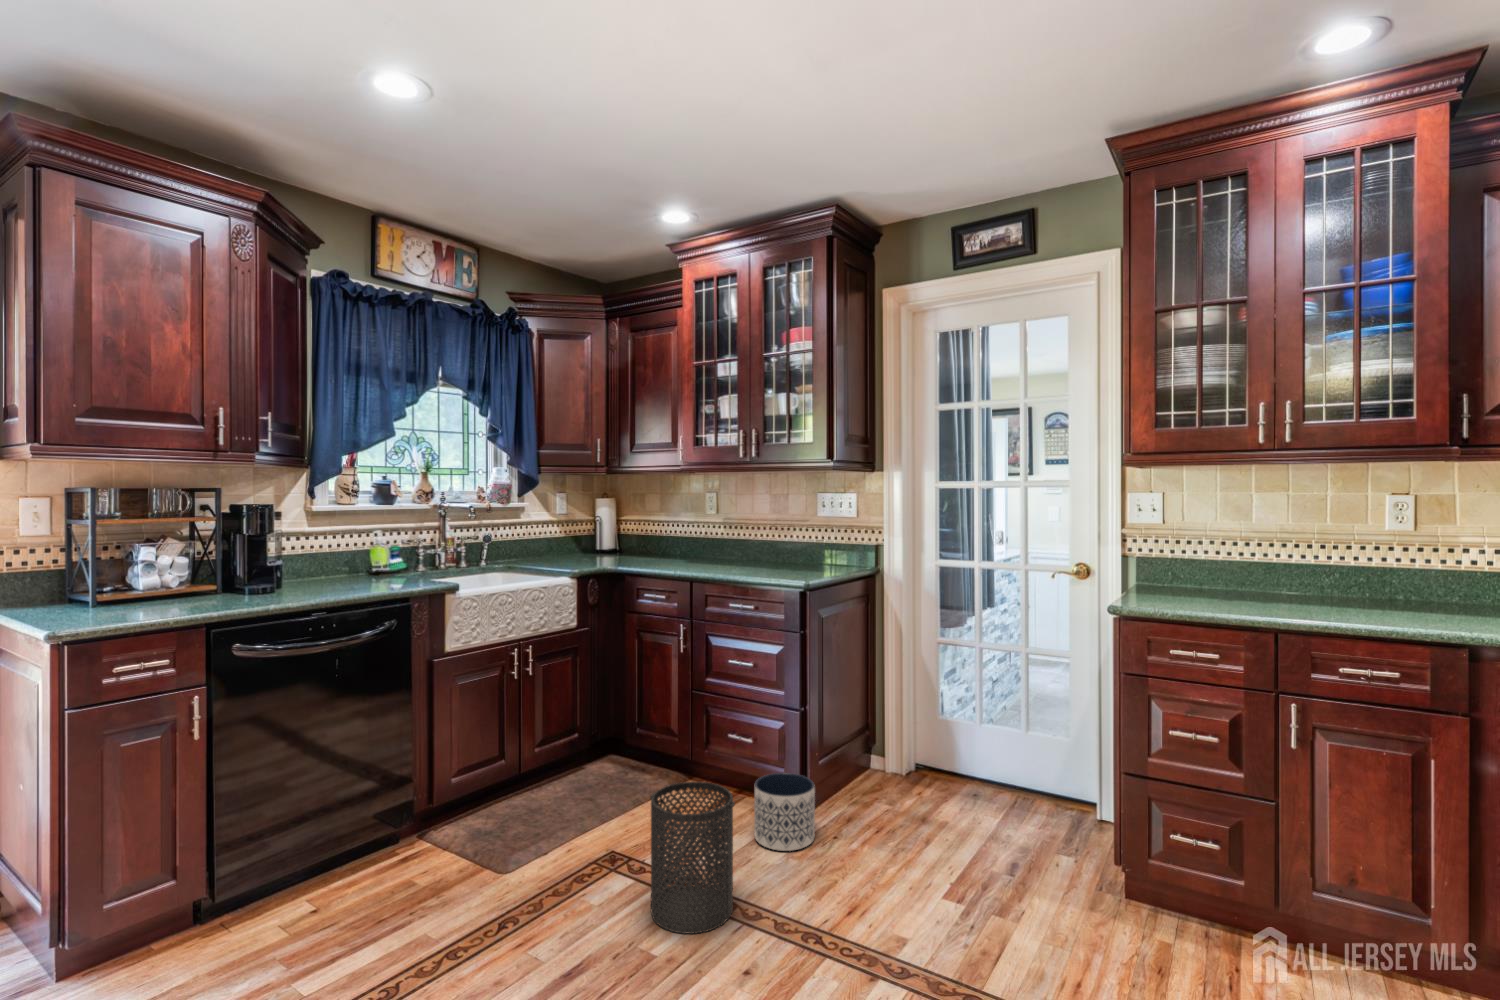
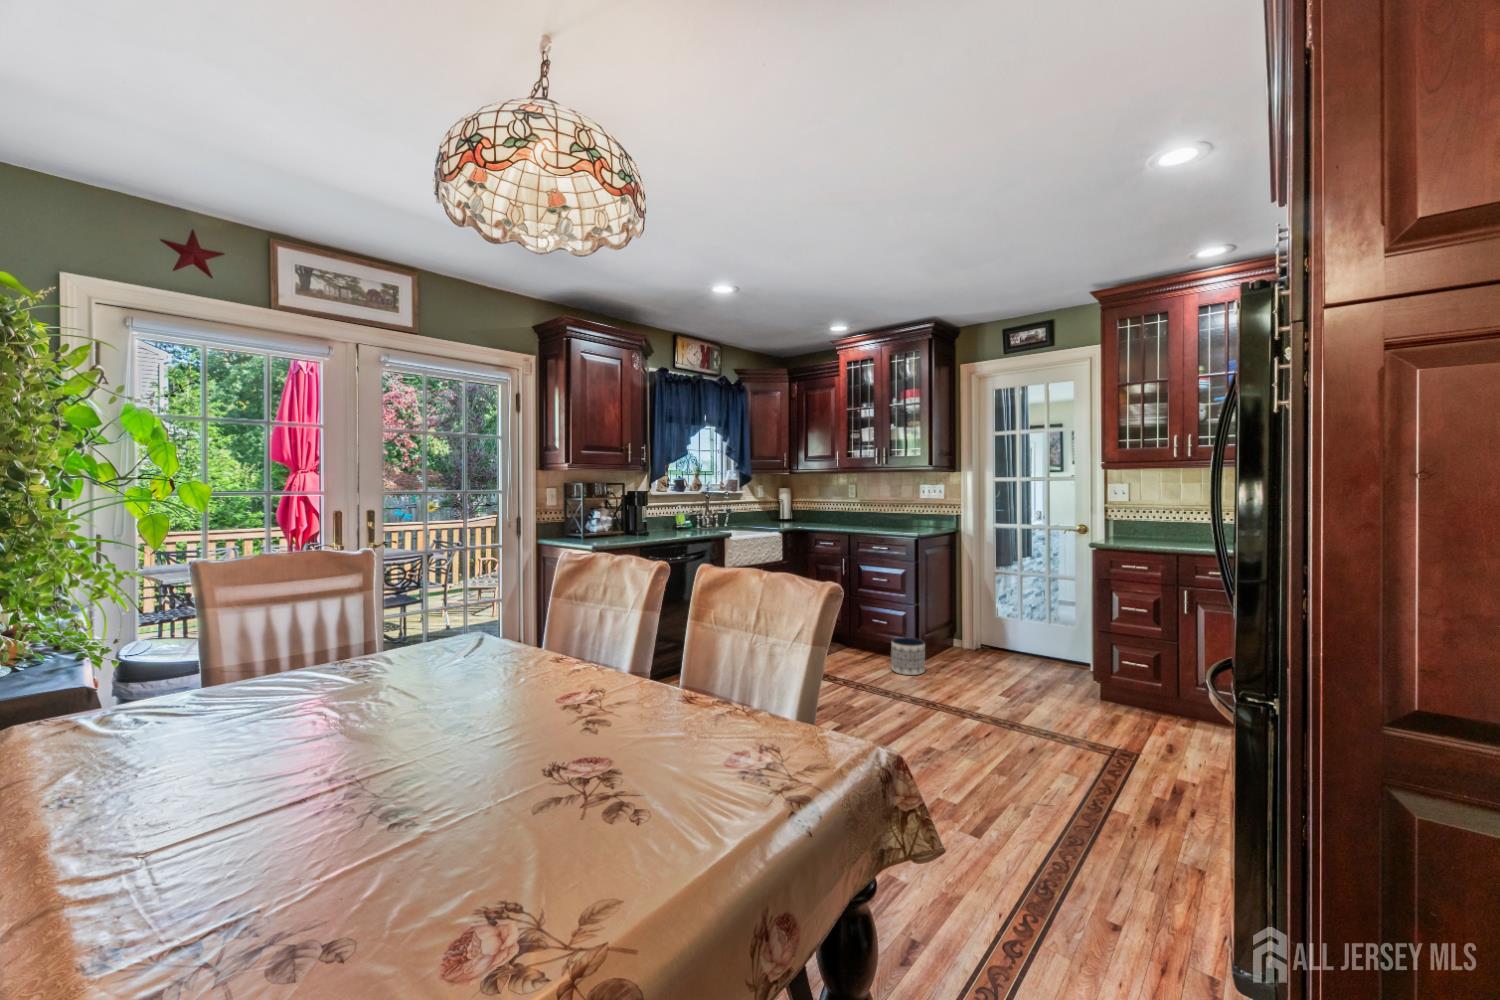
trash can: present [650,782,735,934] -> none [845,631,889,699]

